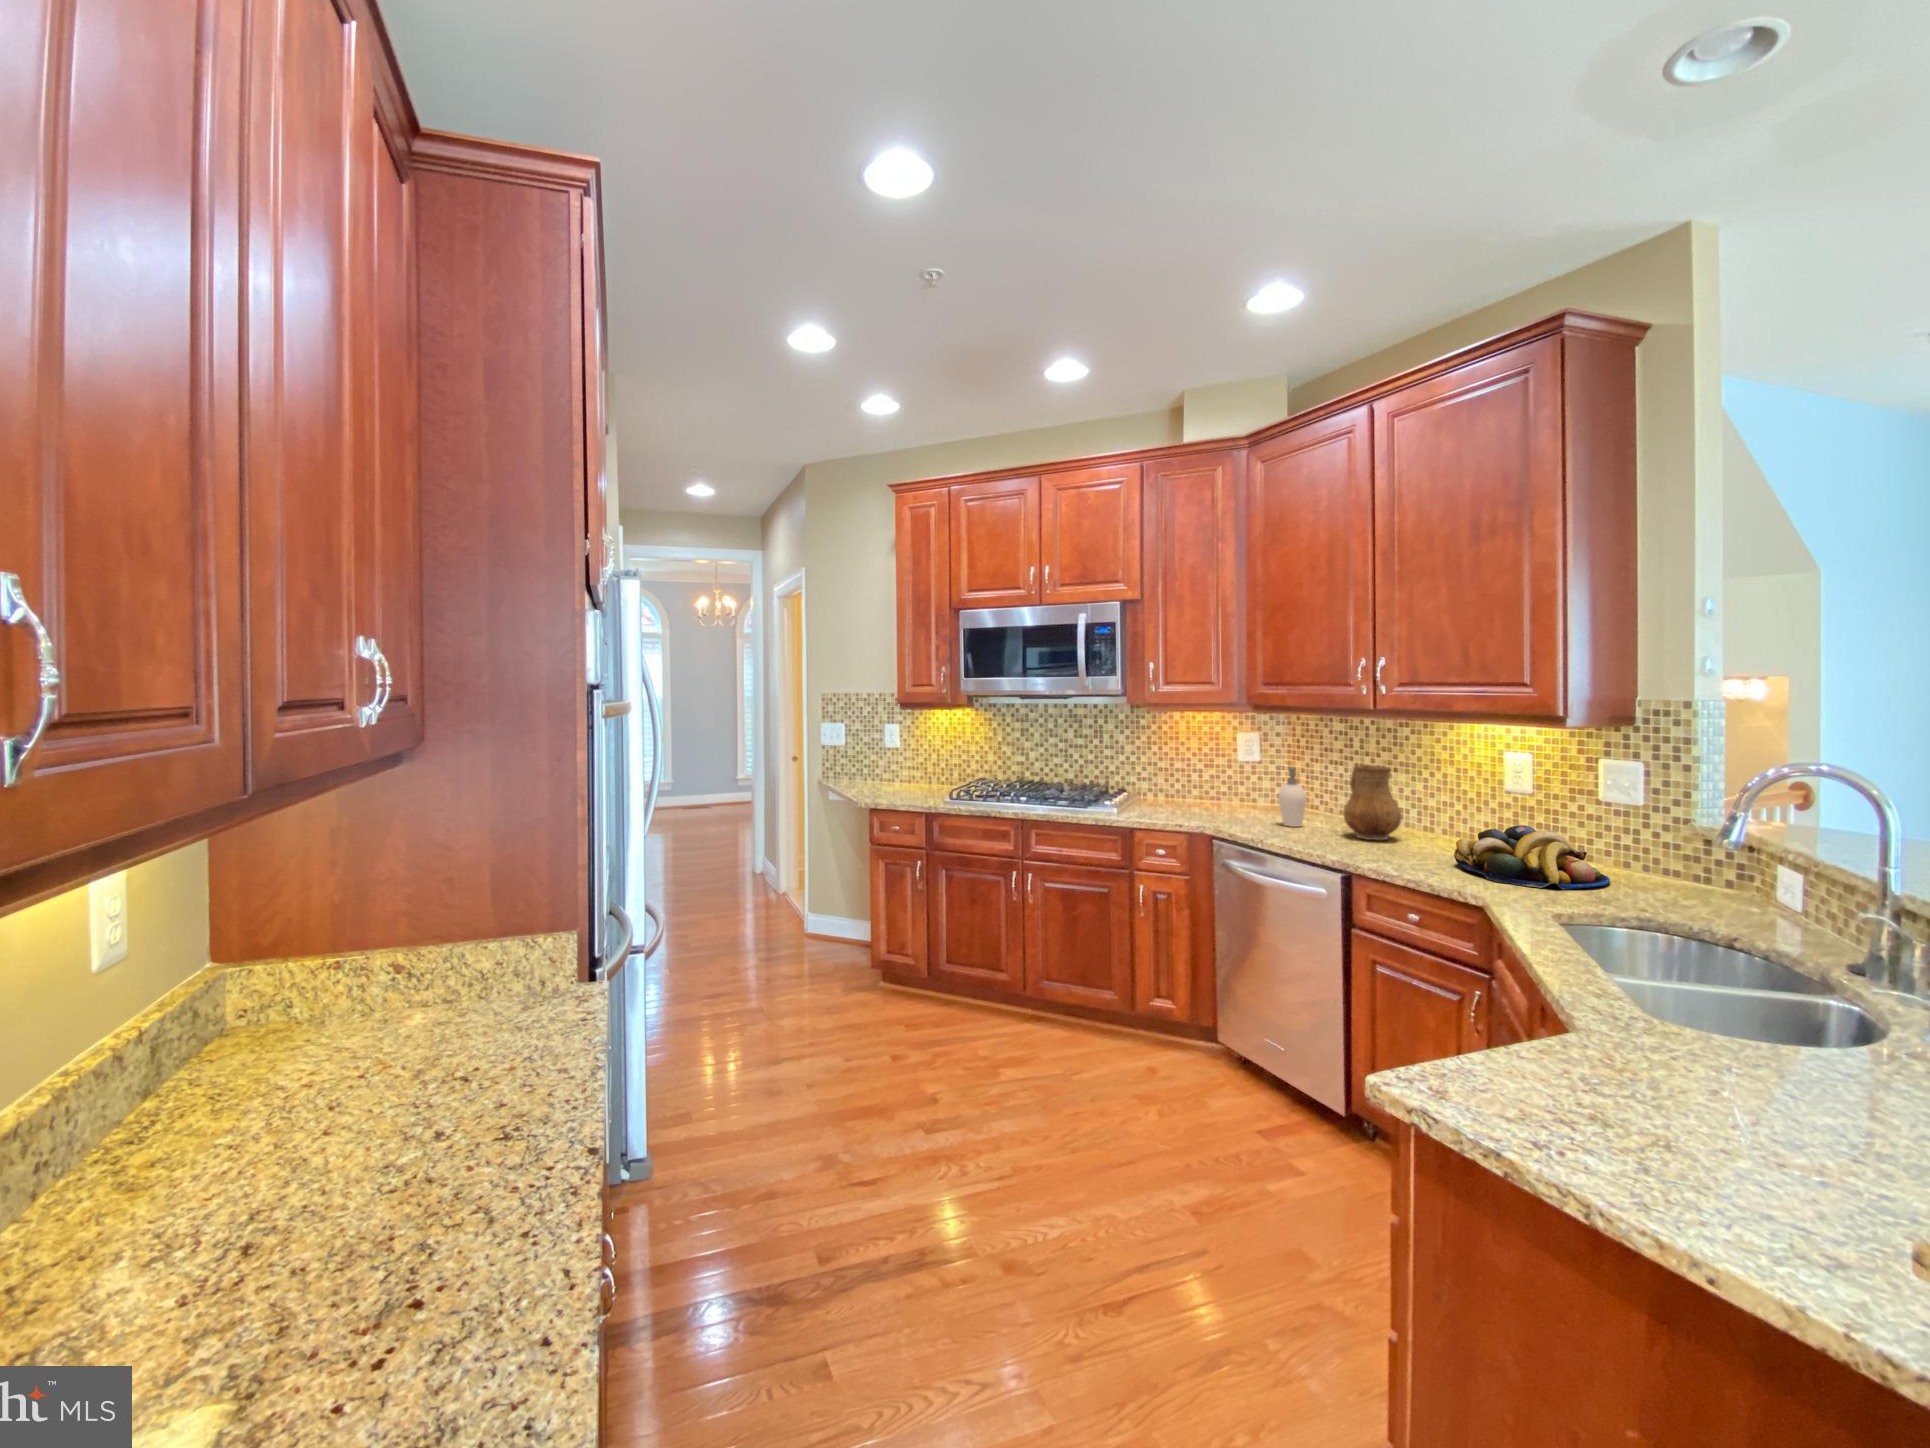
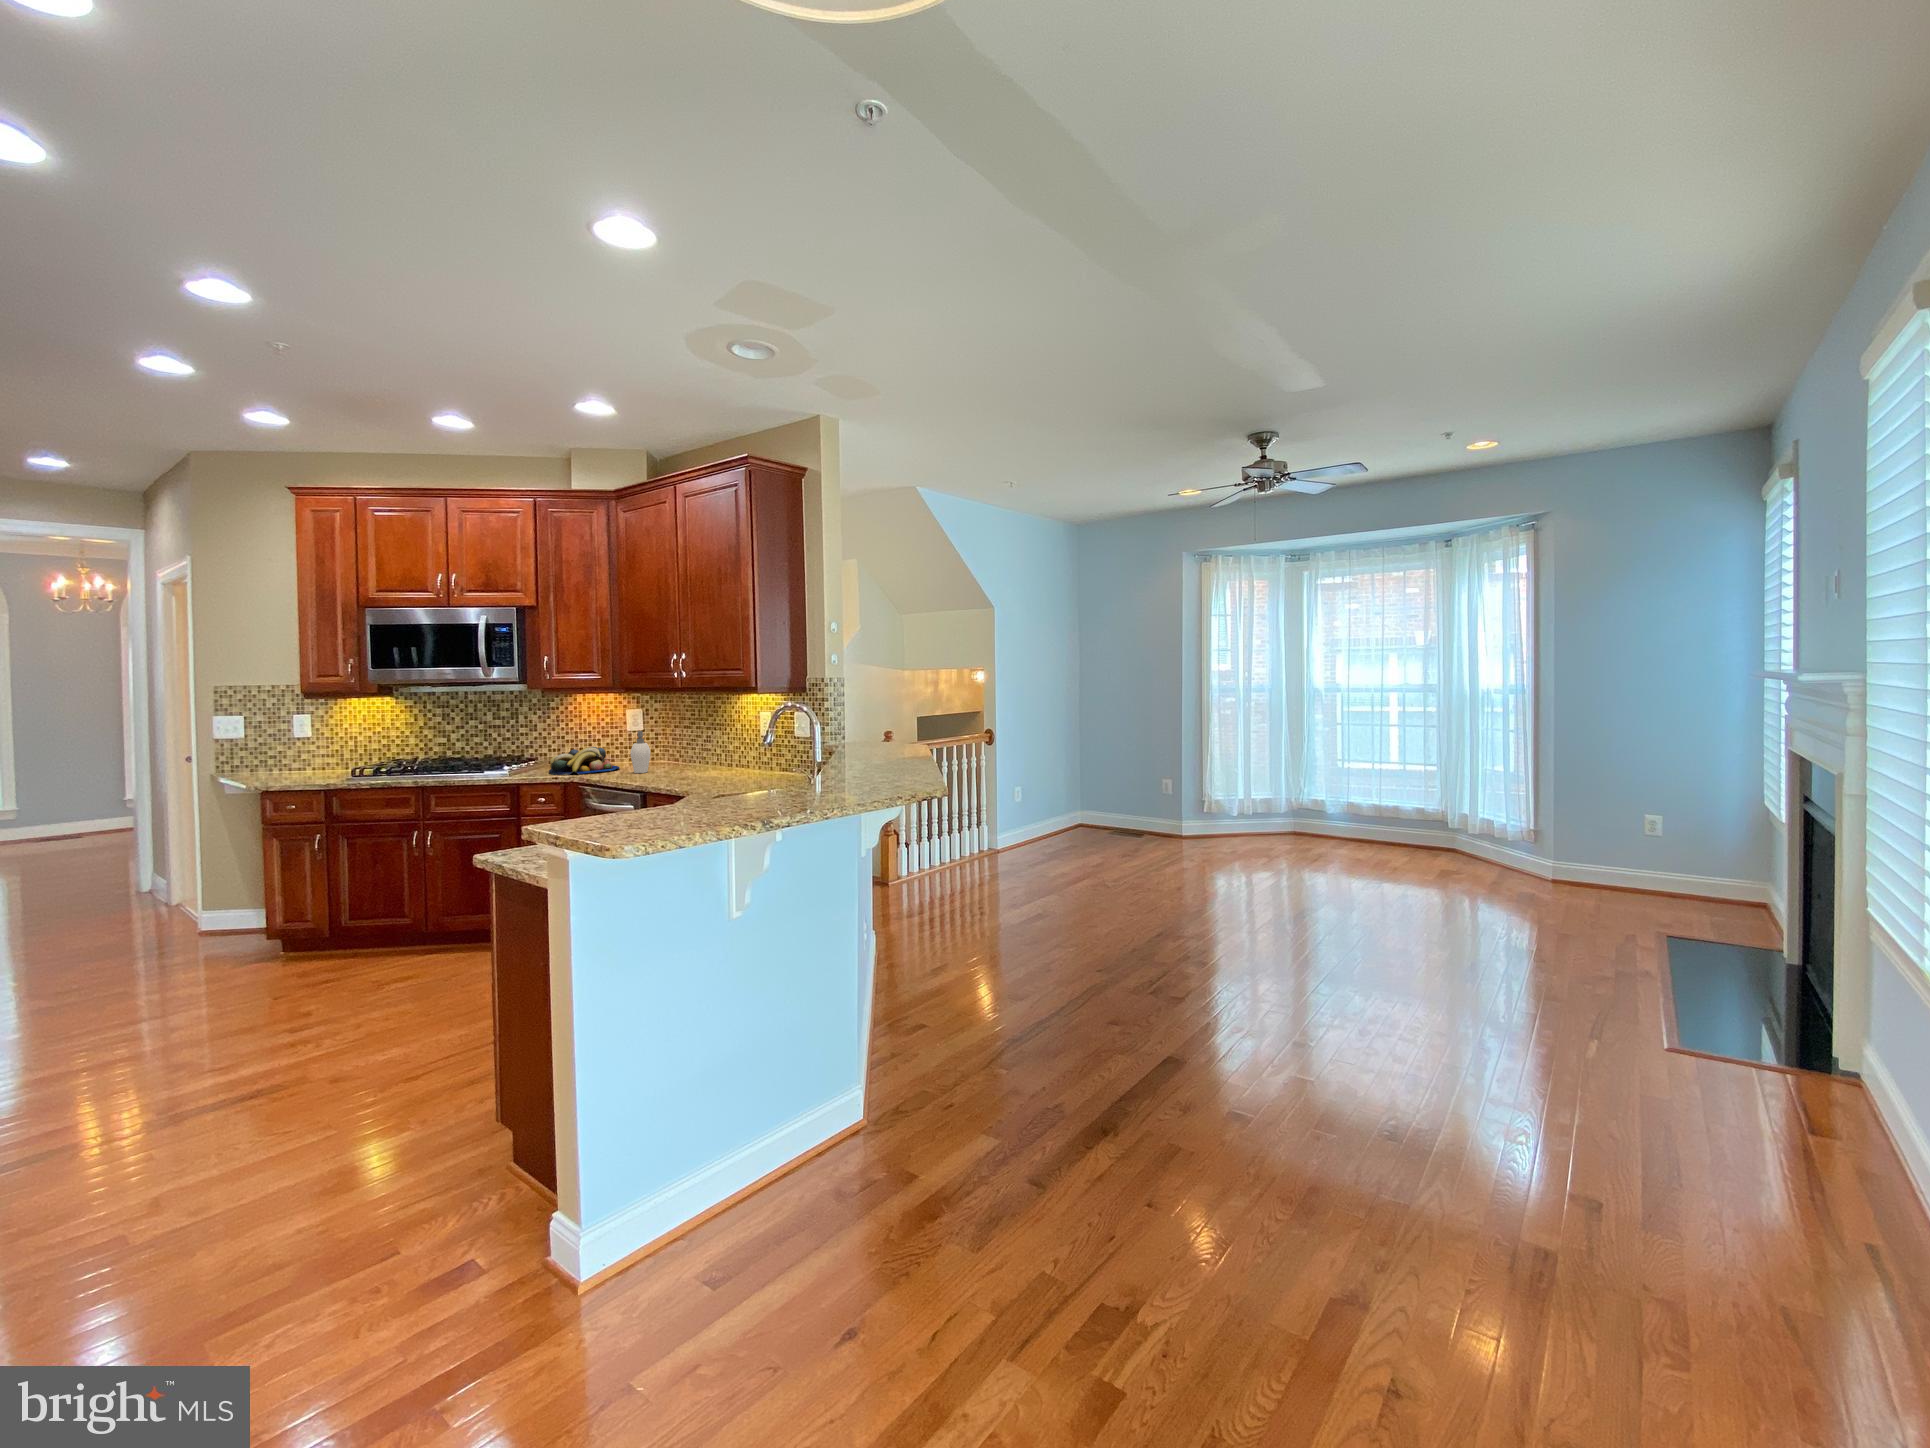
ceramic pitcher: present [1343,765,1401,840] -> none [665,726,701,776]
fruit bowl: present [1454,825,1610,889] -> present [549,747,620,775]

